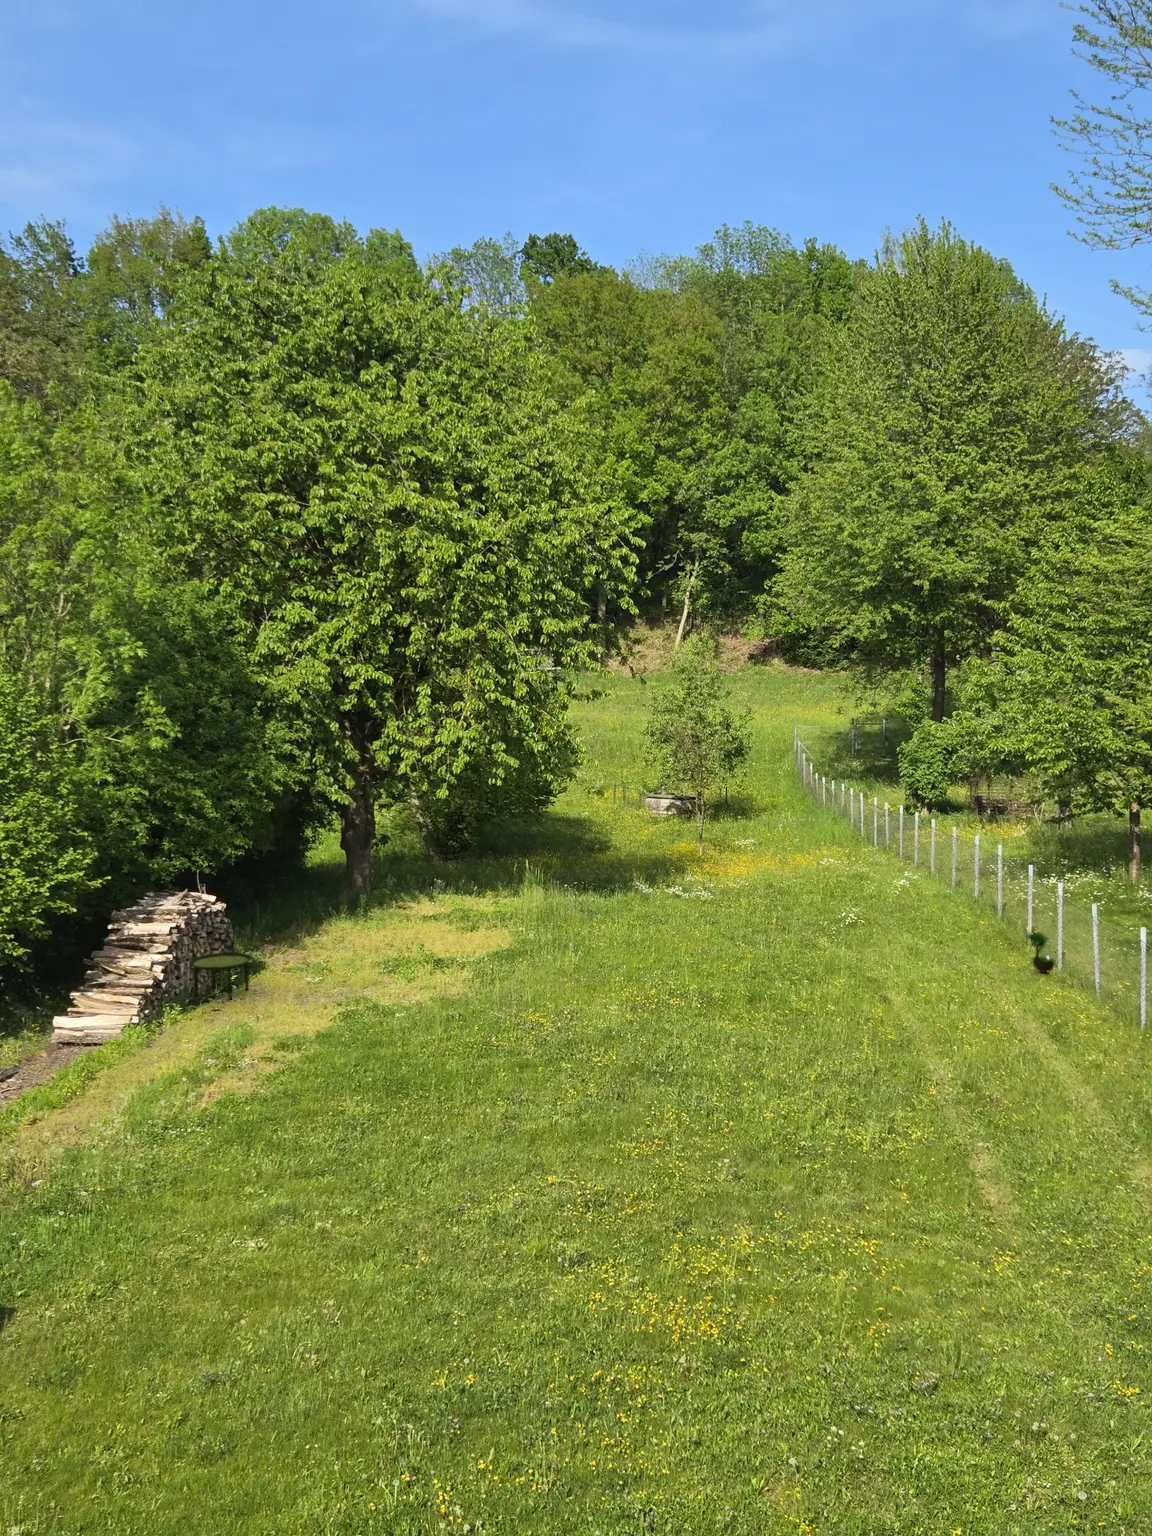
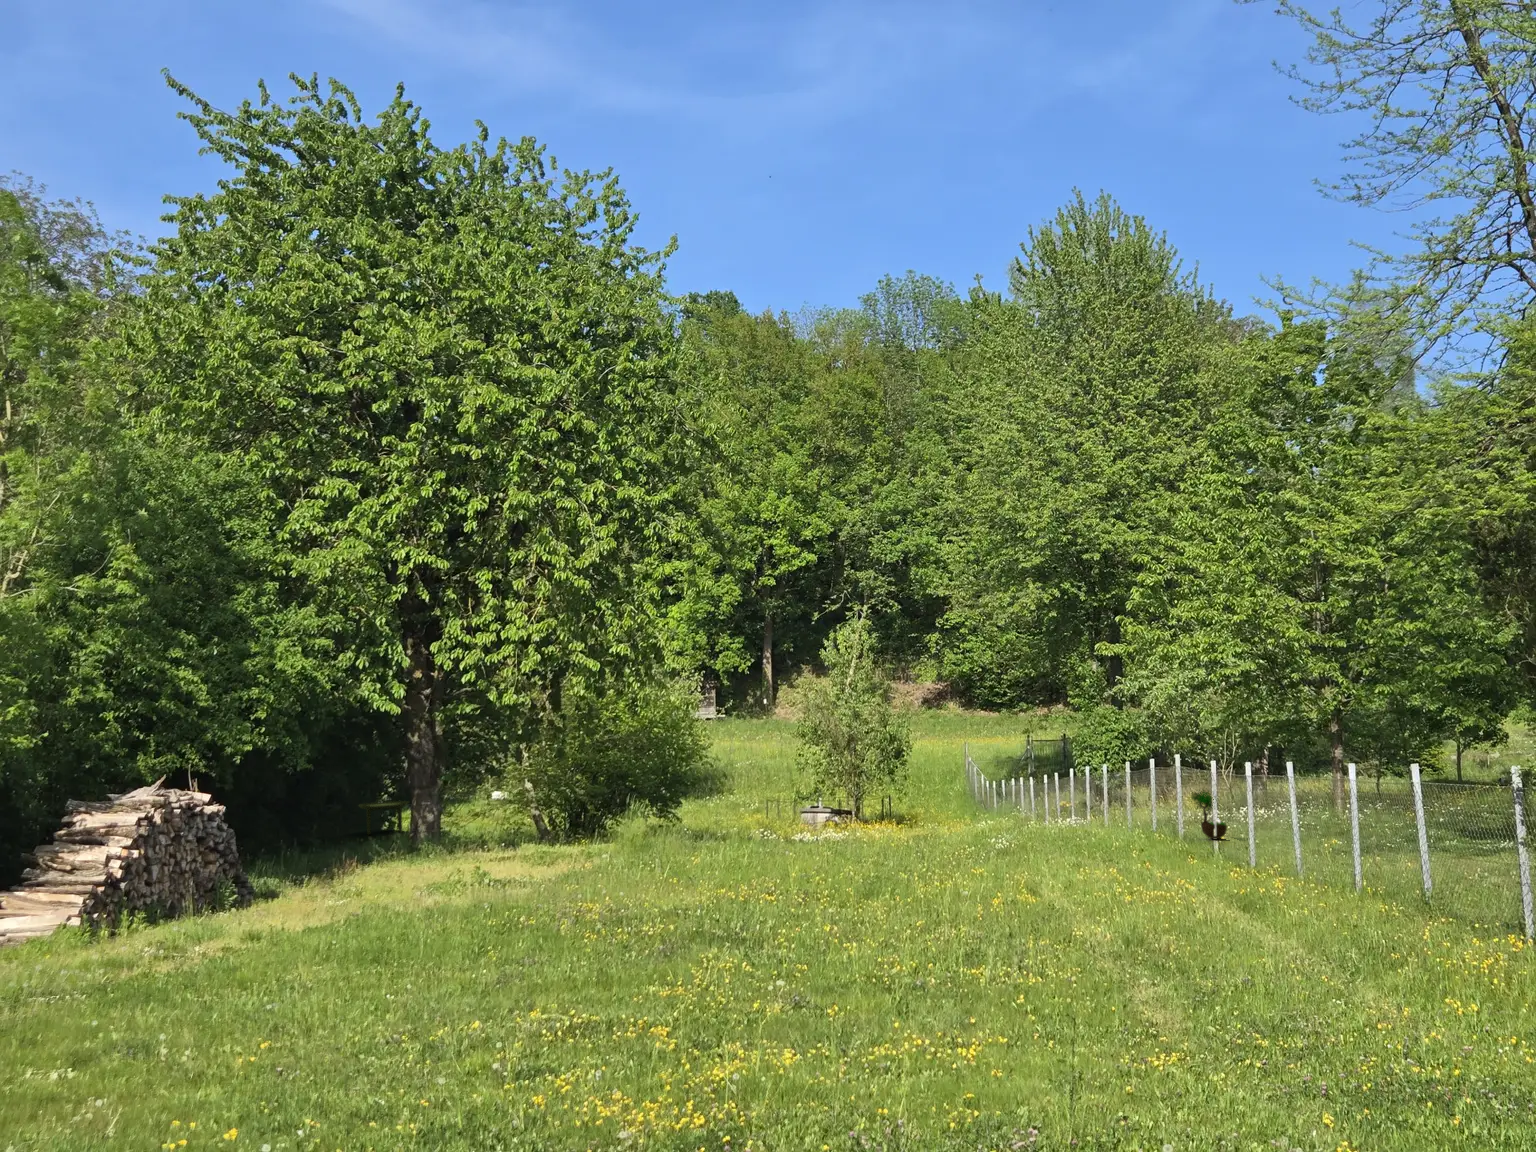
round table: present [190,952,251,1000] -> present [359,801,409,835]

